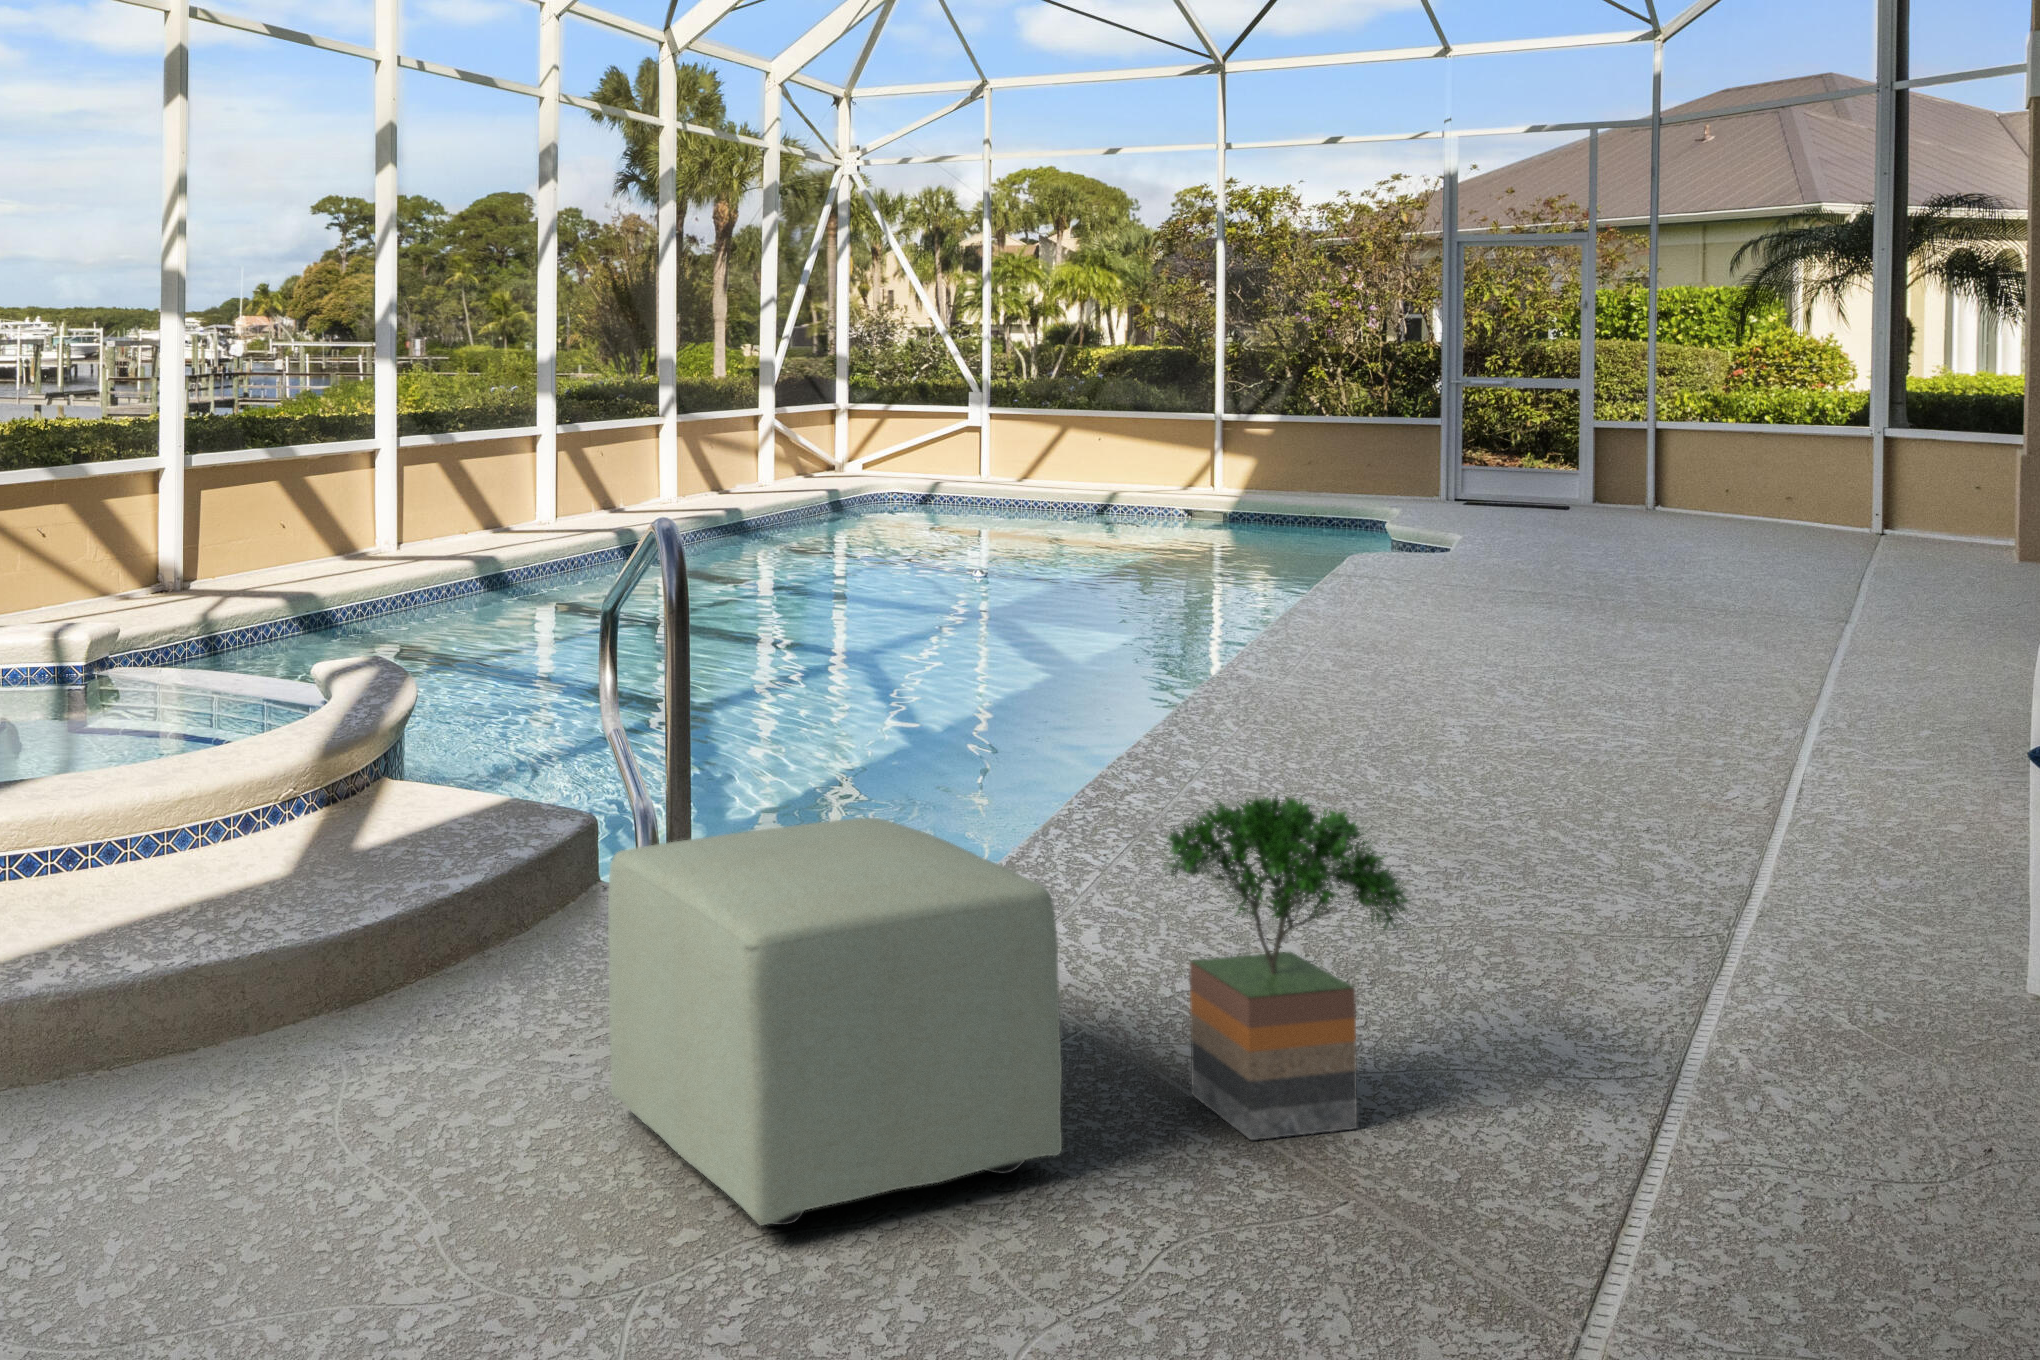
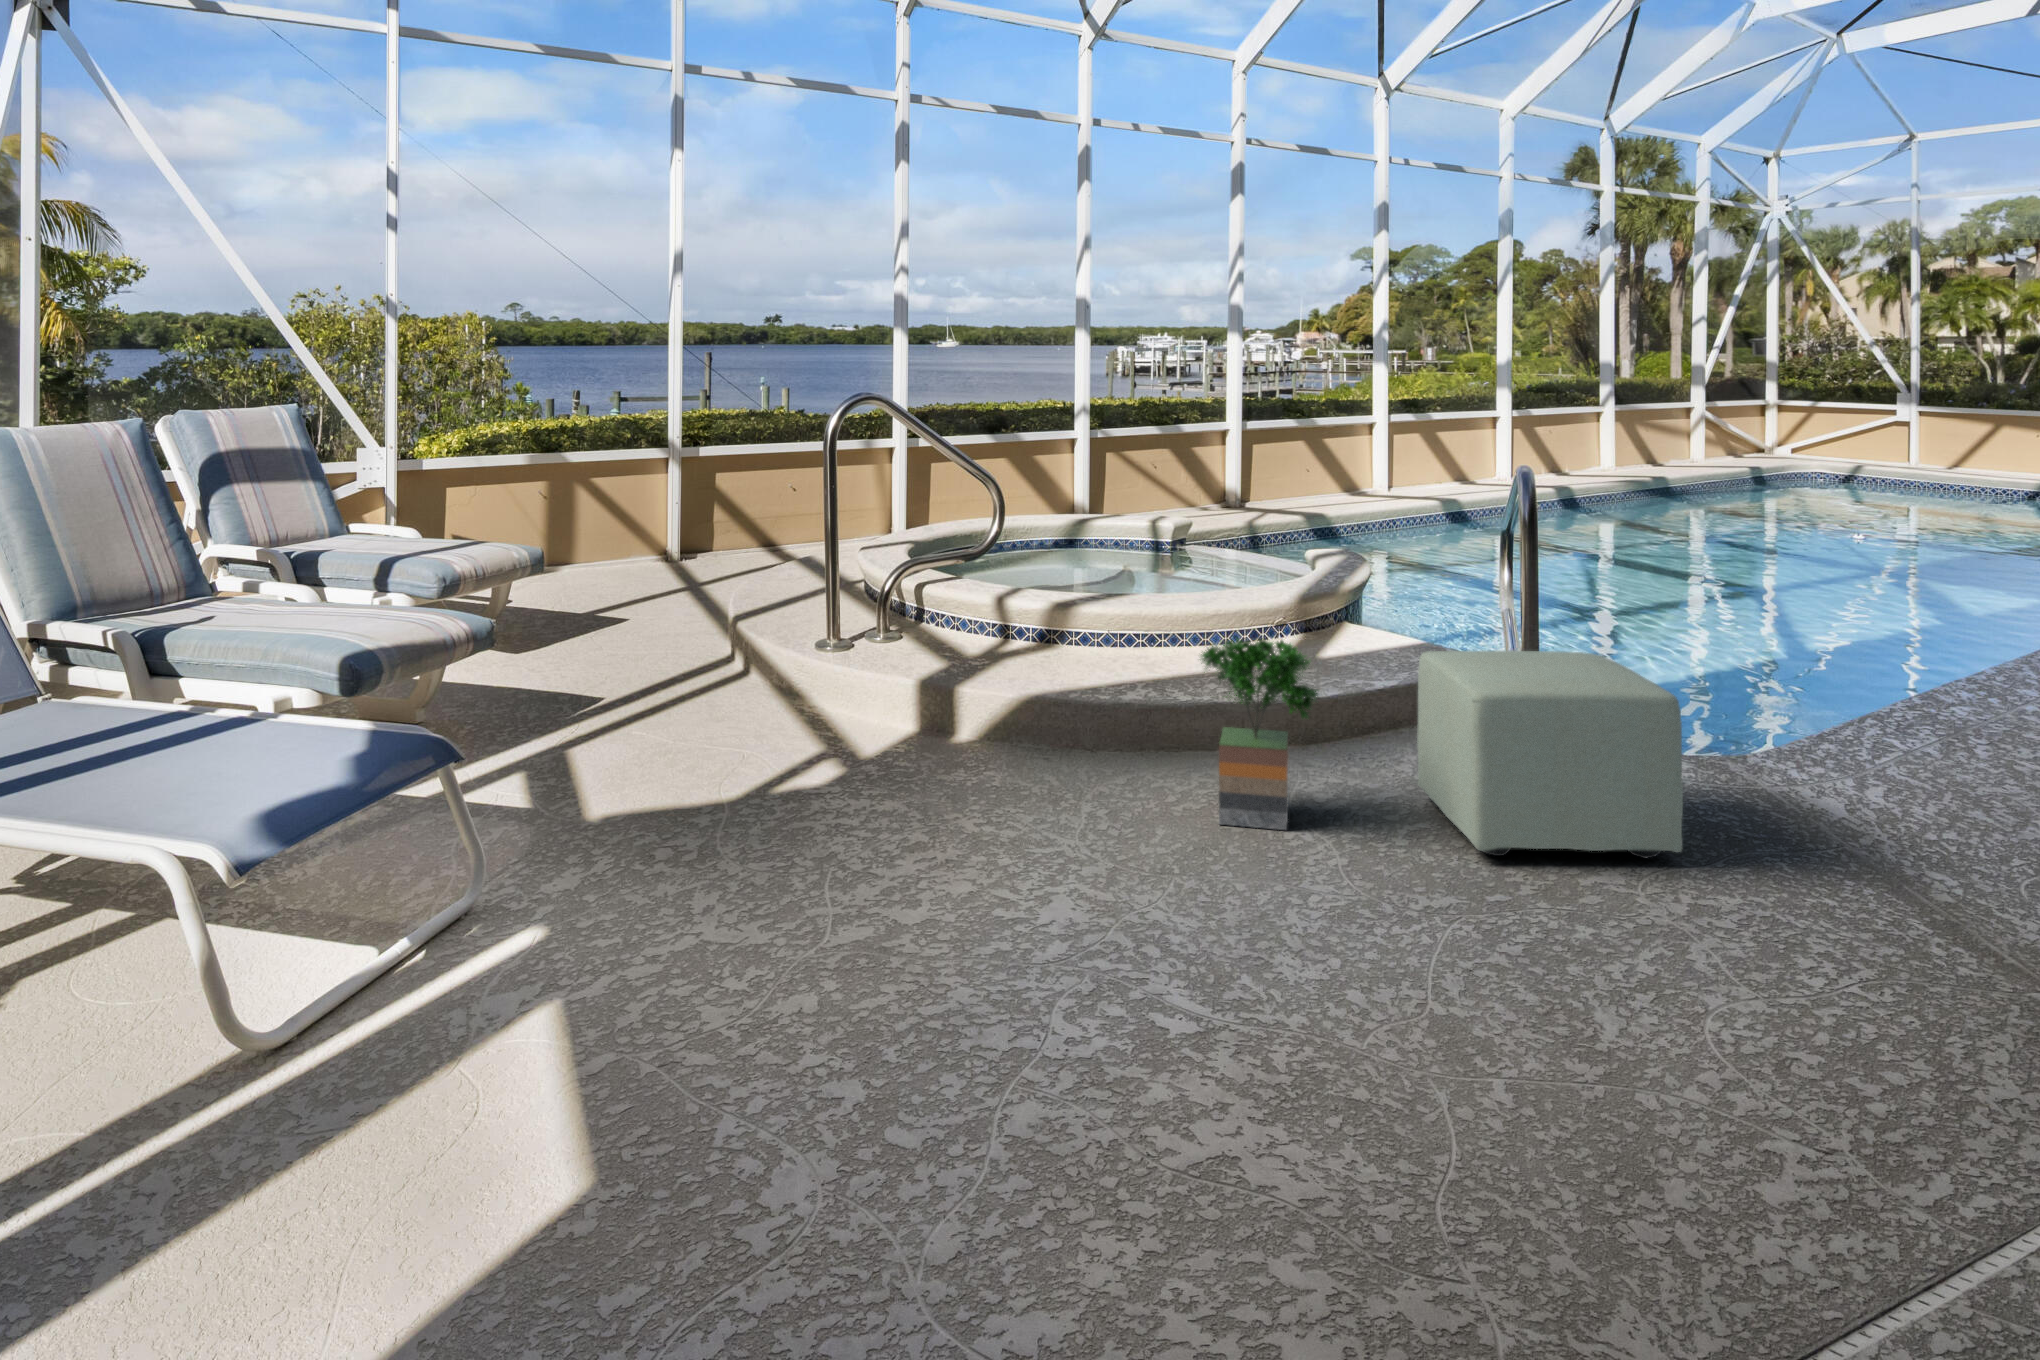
potted tree: present [1162,796,1410,1140] -> present [1201,639,1318,830]

